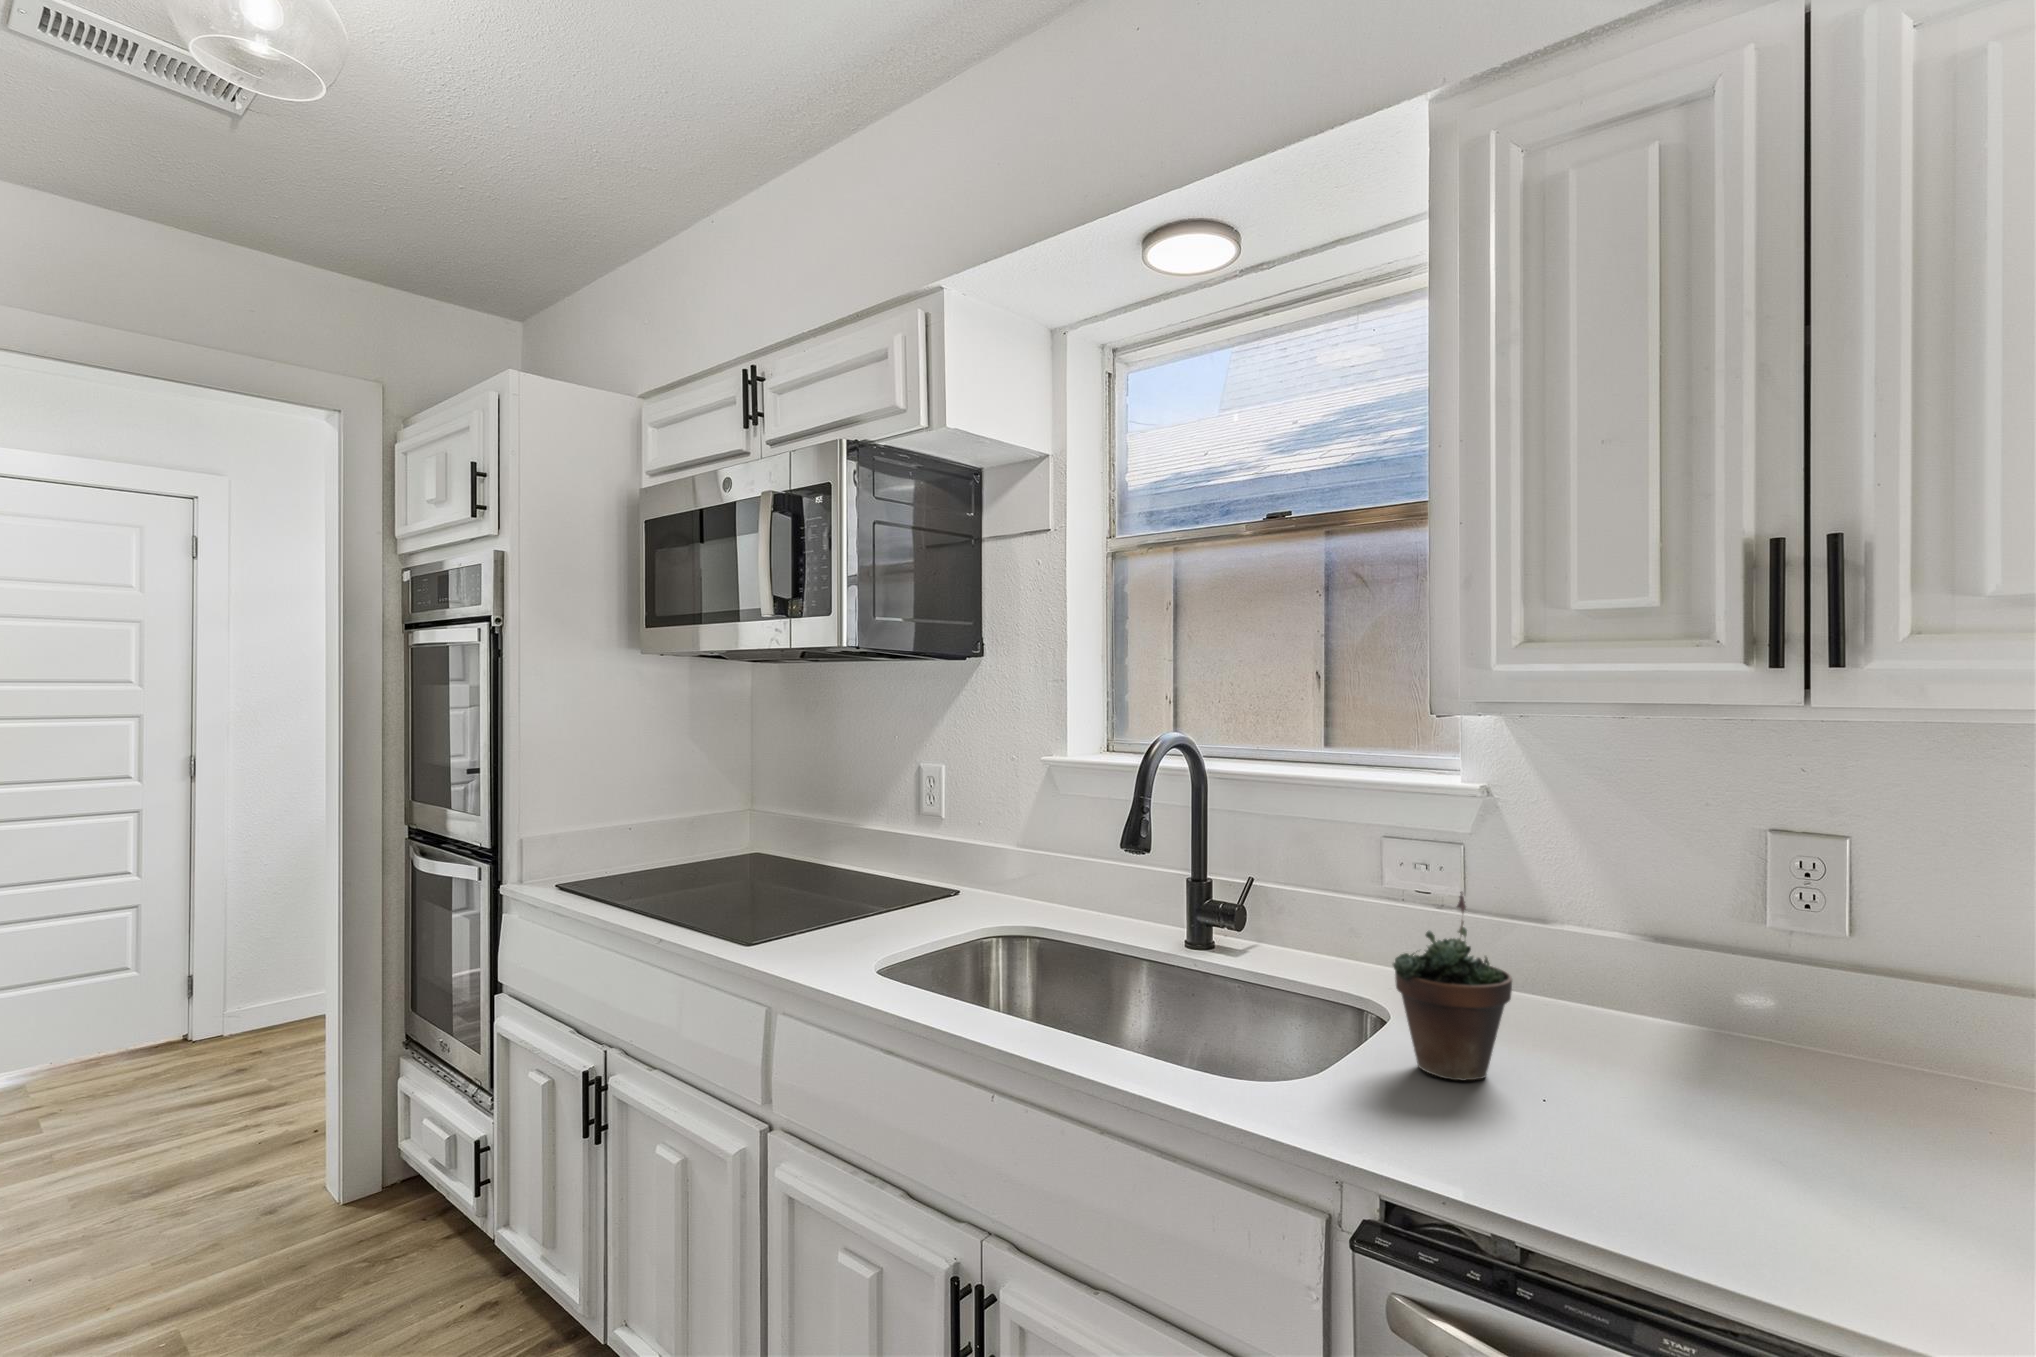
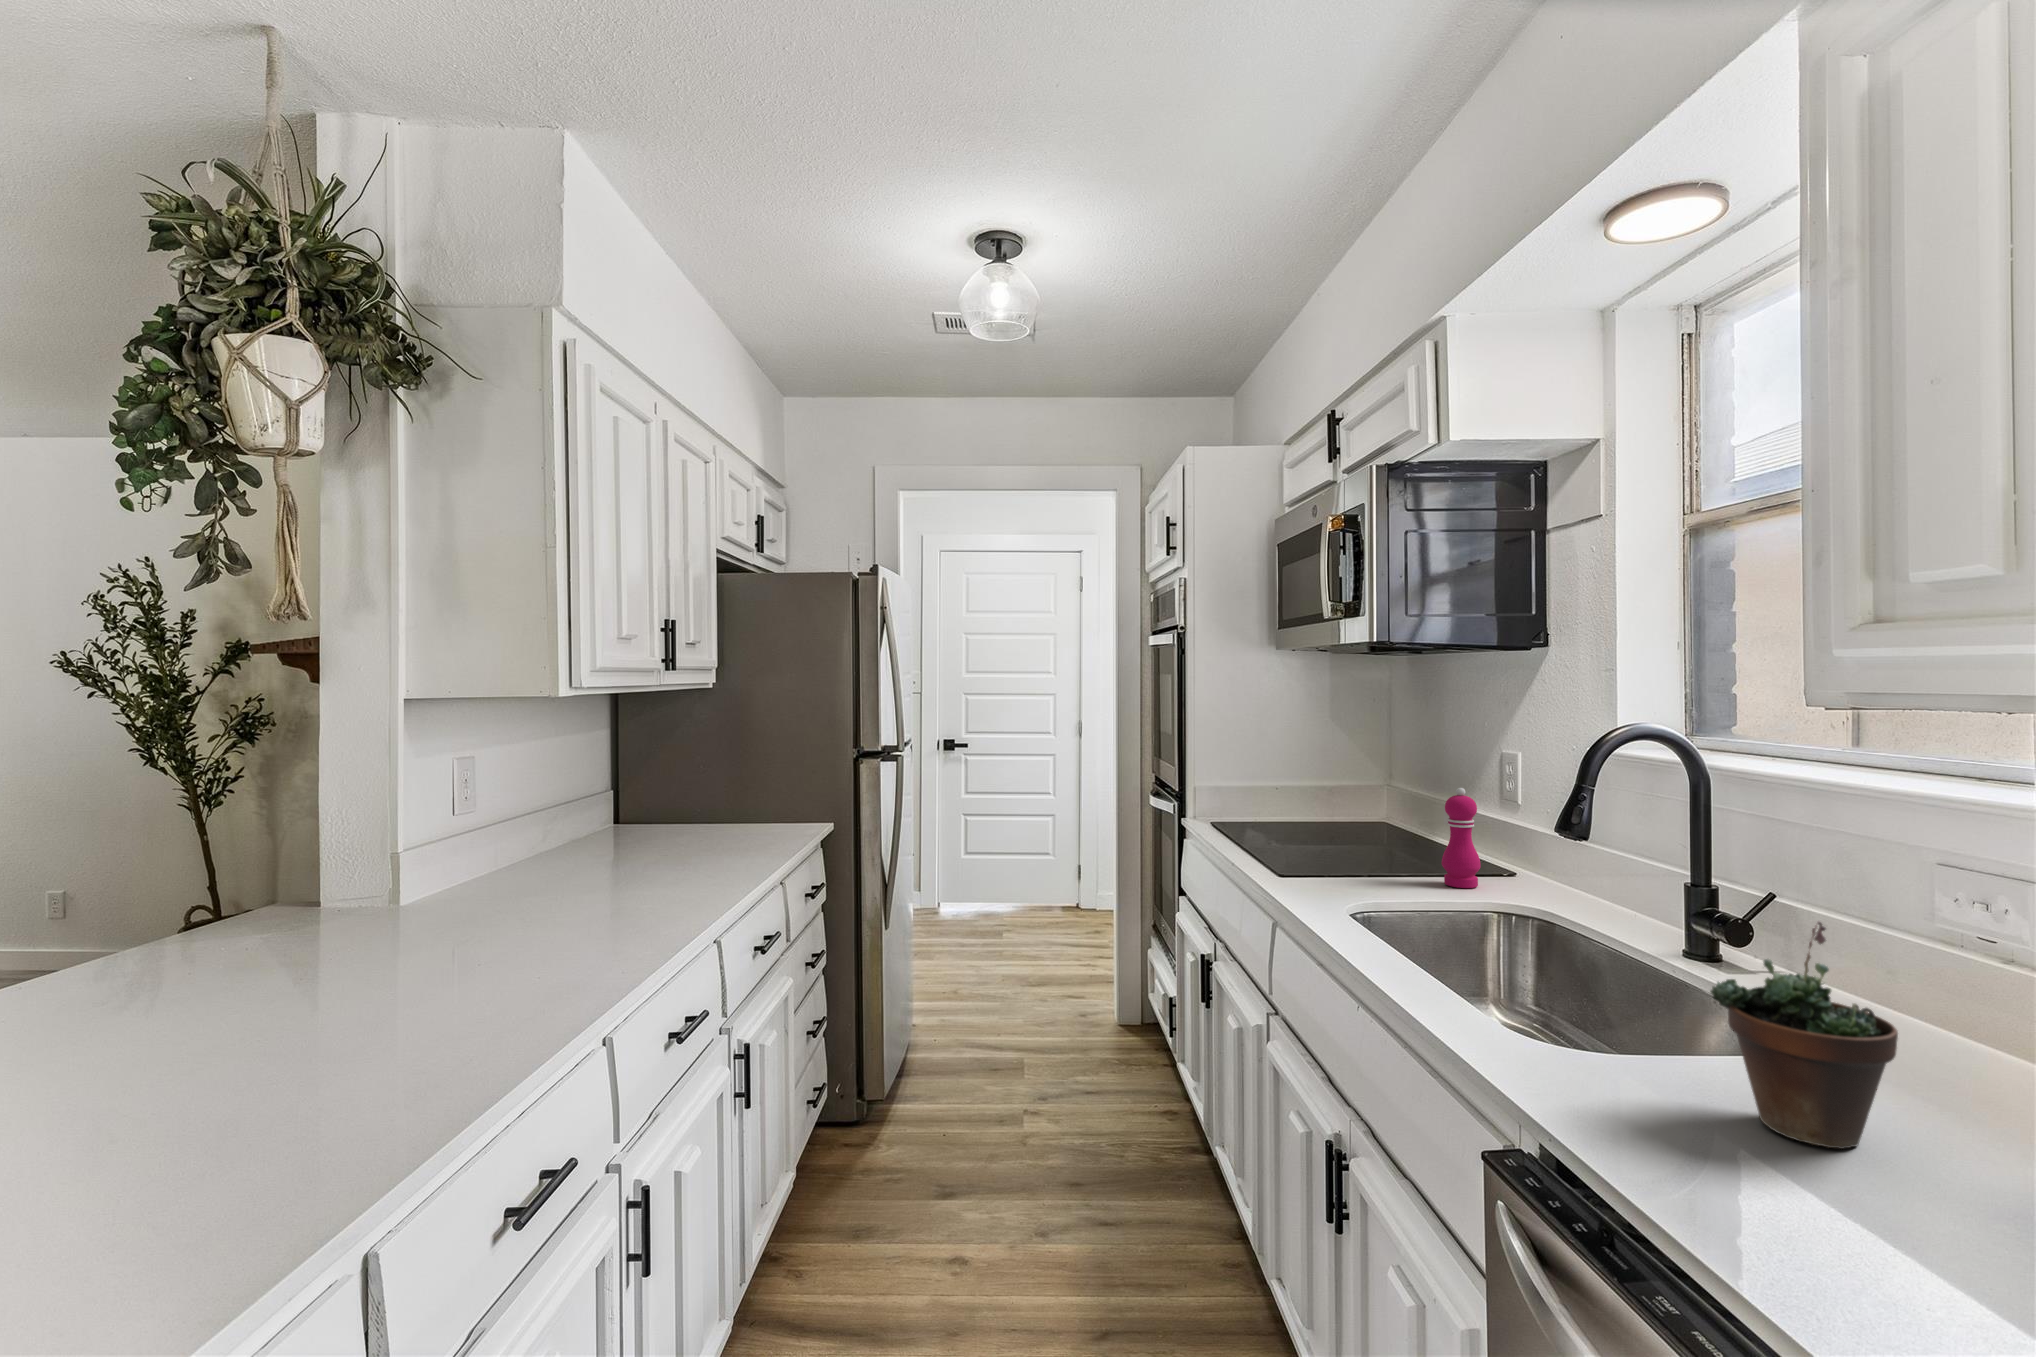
pepper mill: none [910,808,949,917] -> present [1442,788,1481,888]

